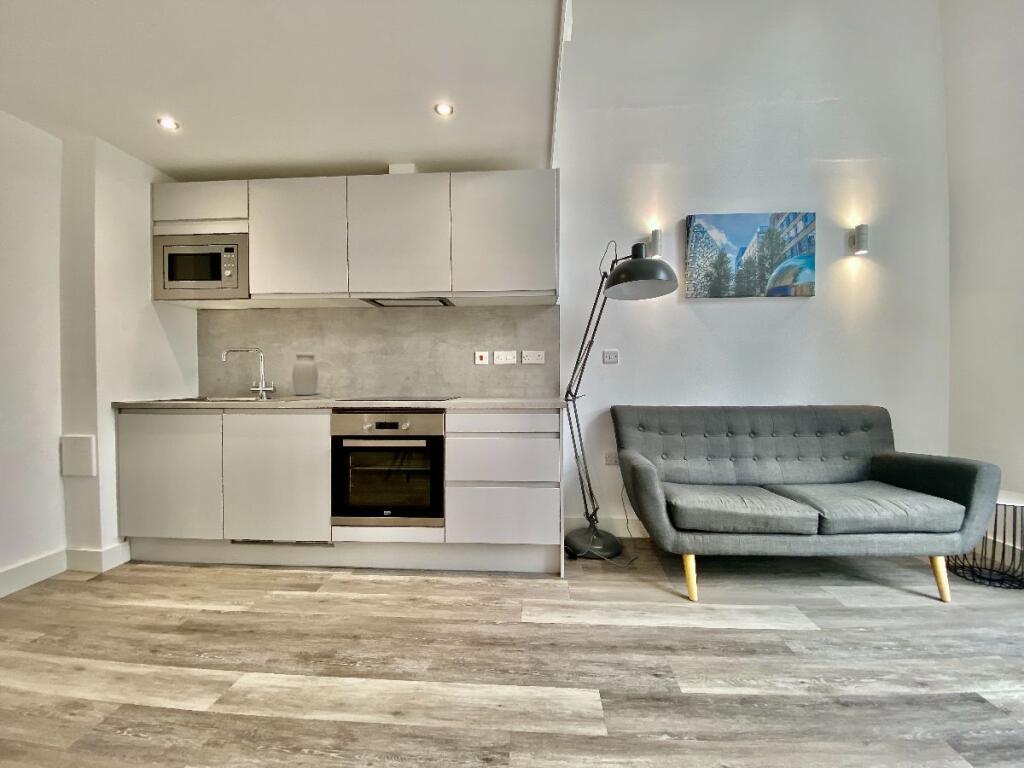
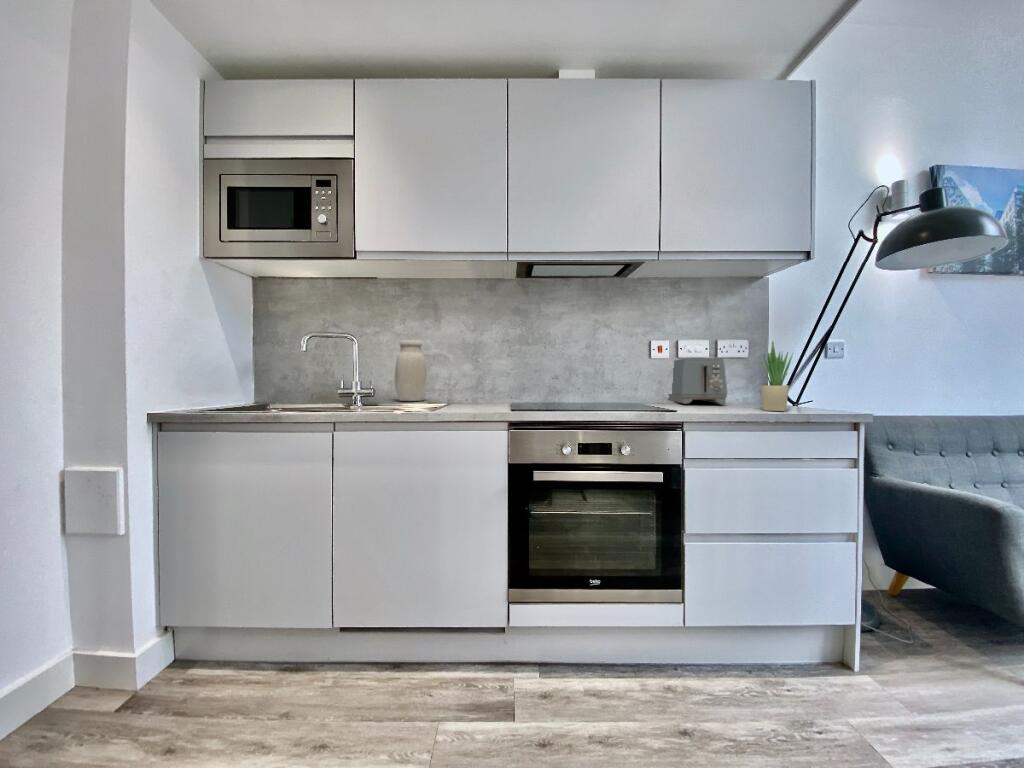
potted plant: none [518,353,537,401] -> present [761,341,793,411]
toaster: none [480,365,518,397] -> present [668,358,727,404]

